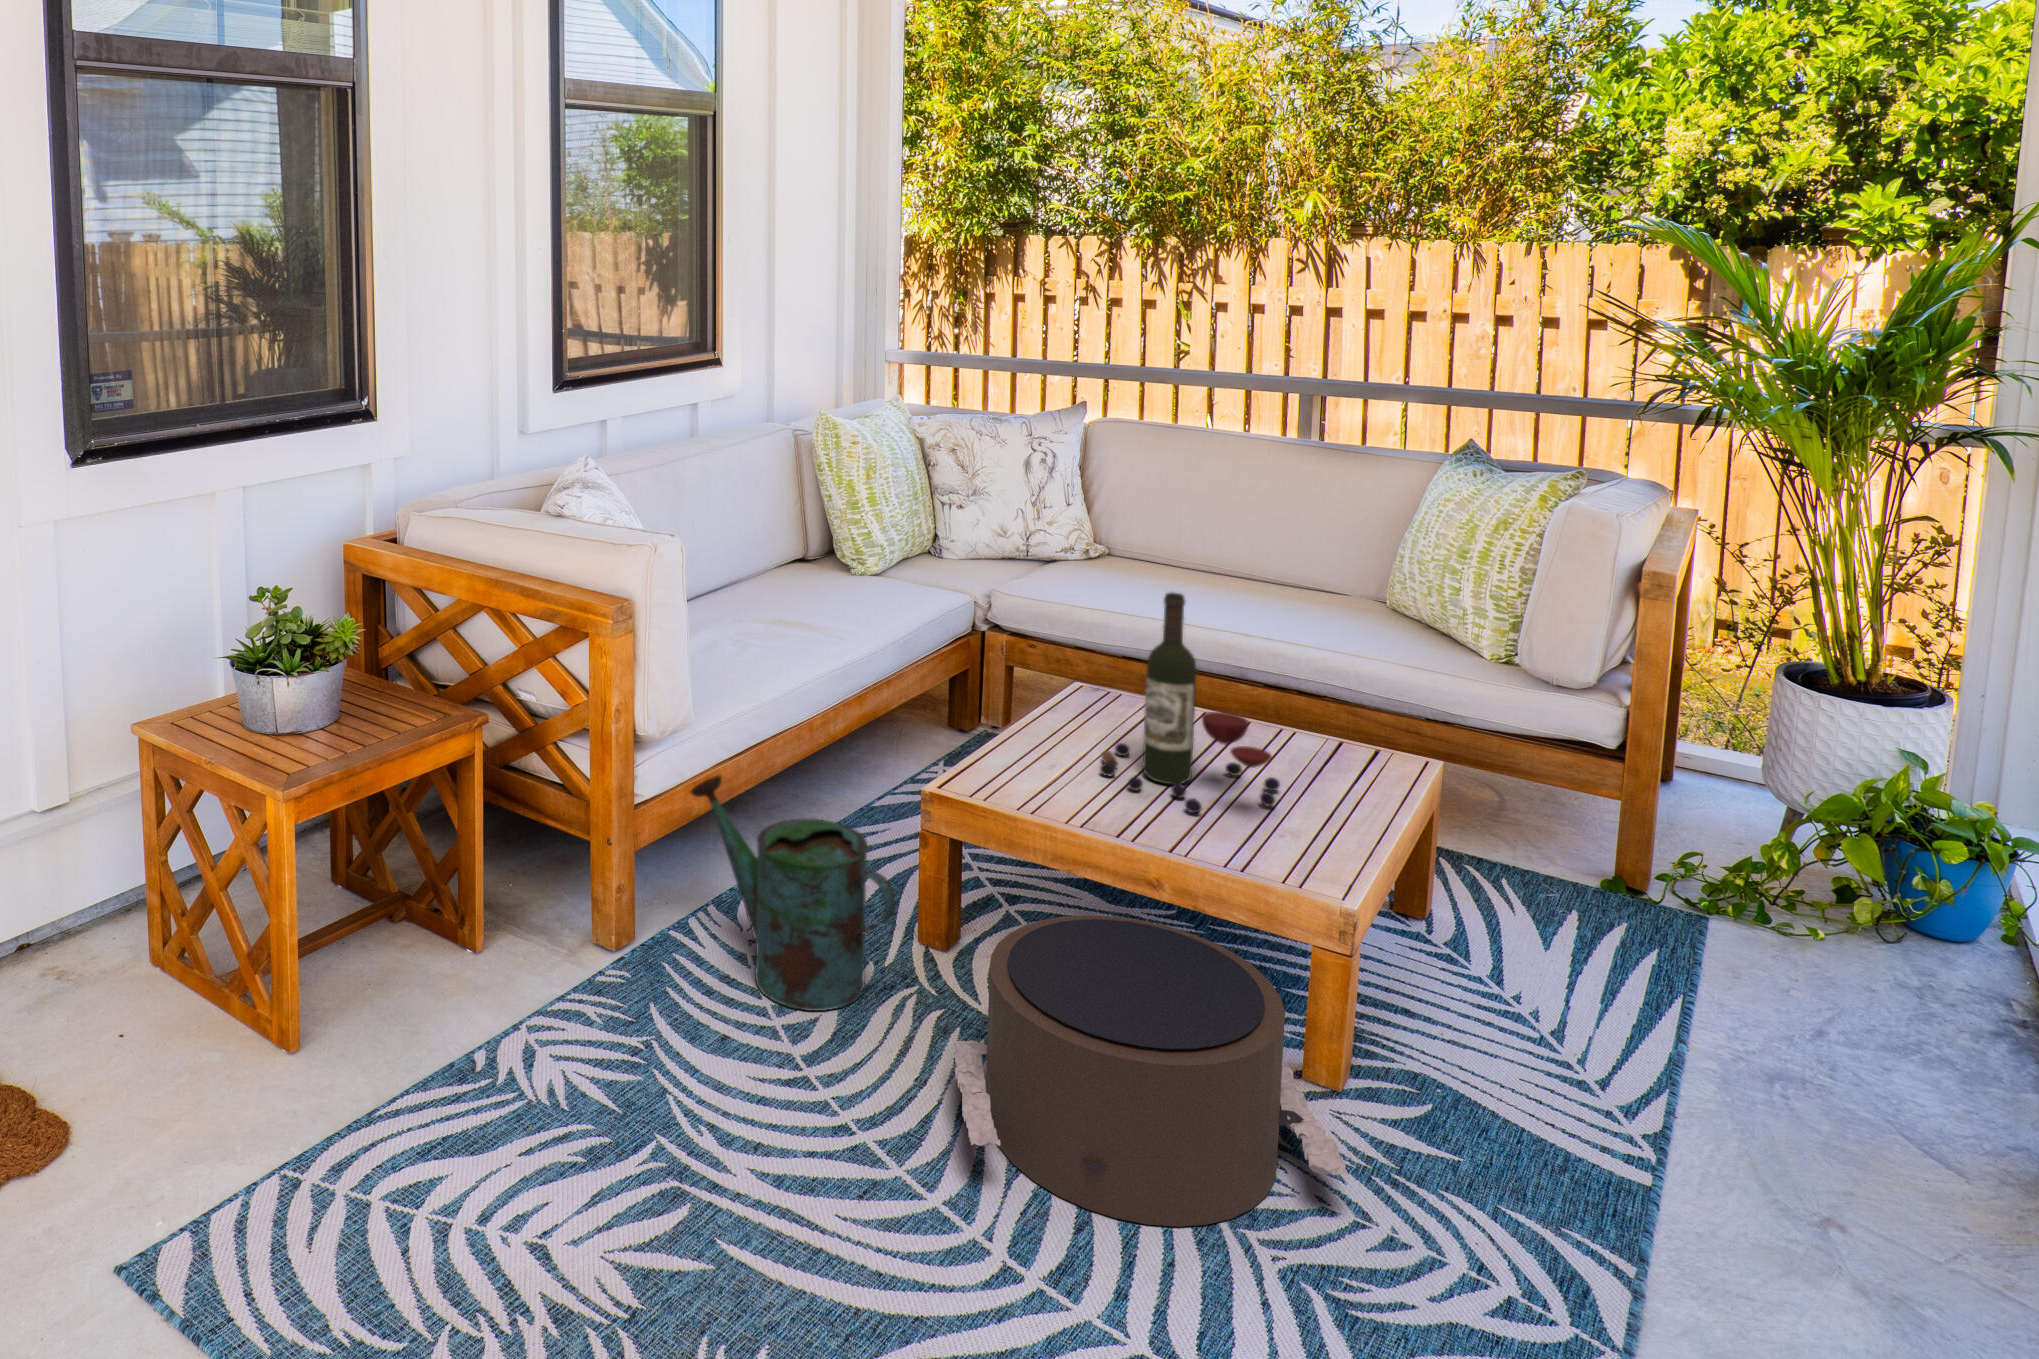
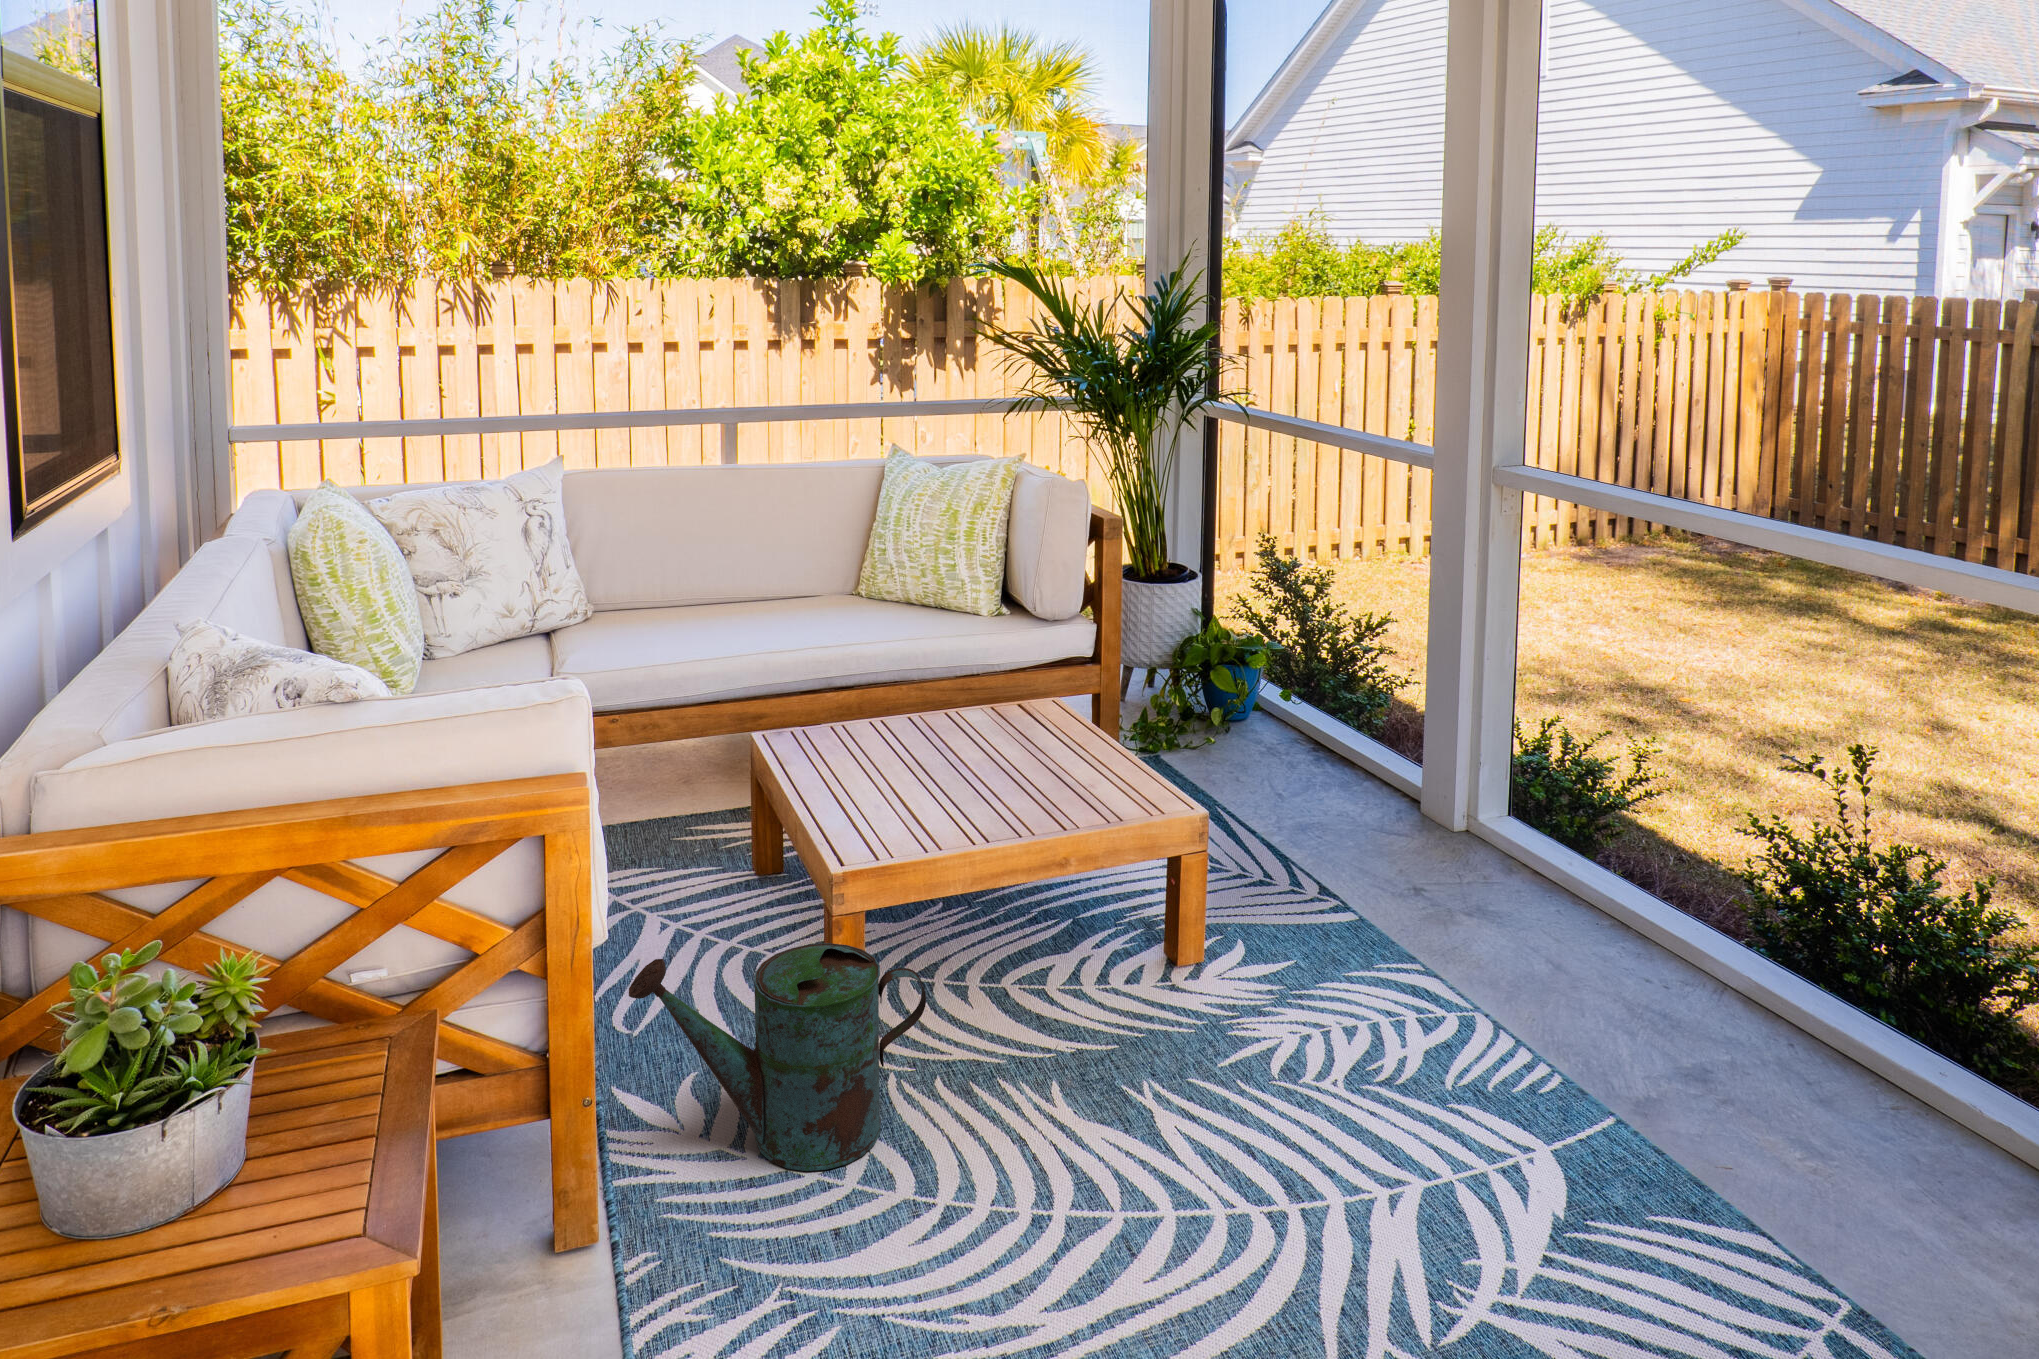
wine bottle: present [1100,593,1280,813] -> none [912,606,1096,796]
pouf: present [954,915,1347,1227] -> none [1047,885,1326,1146]

